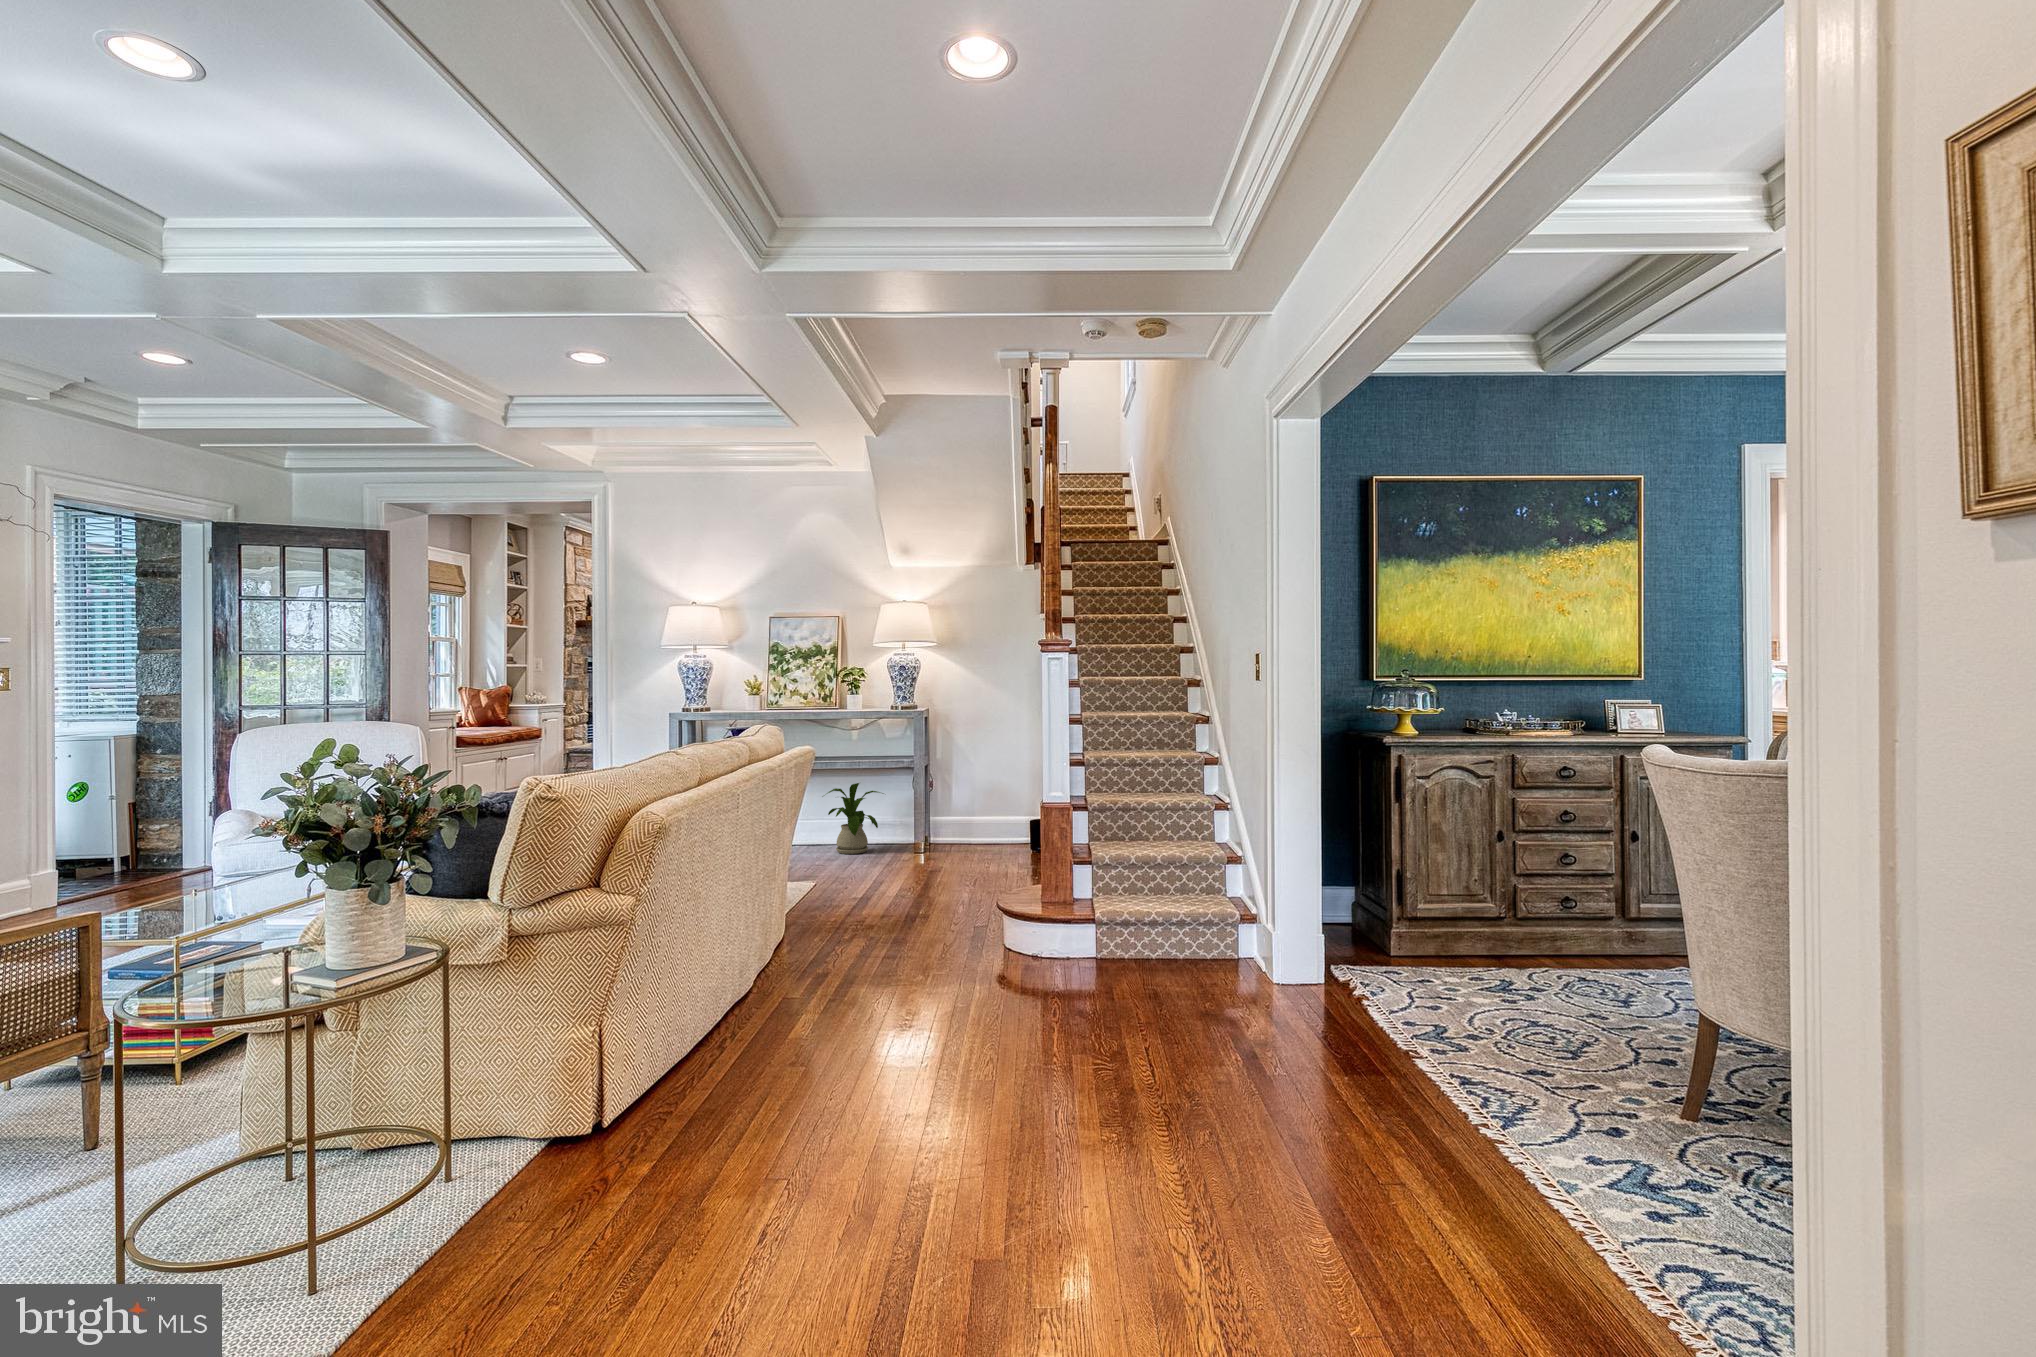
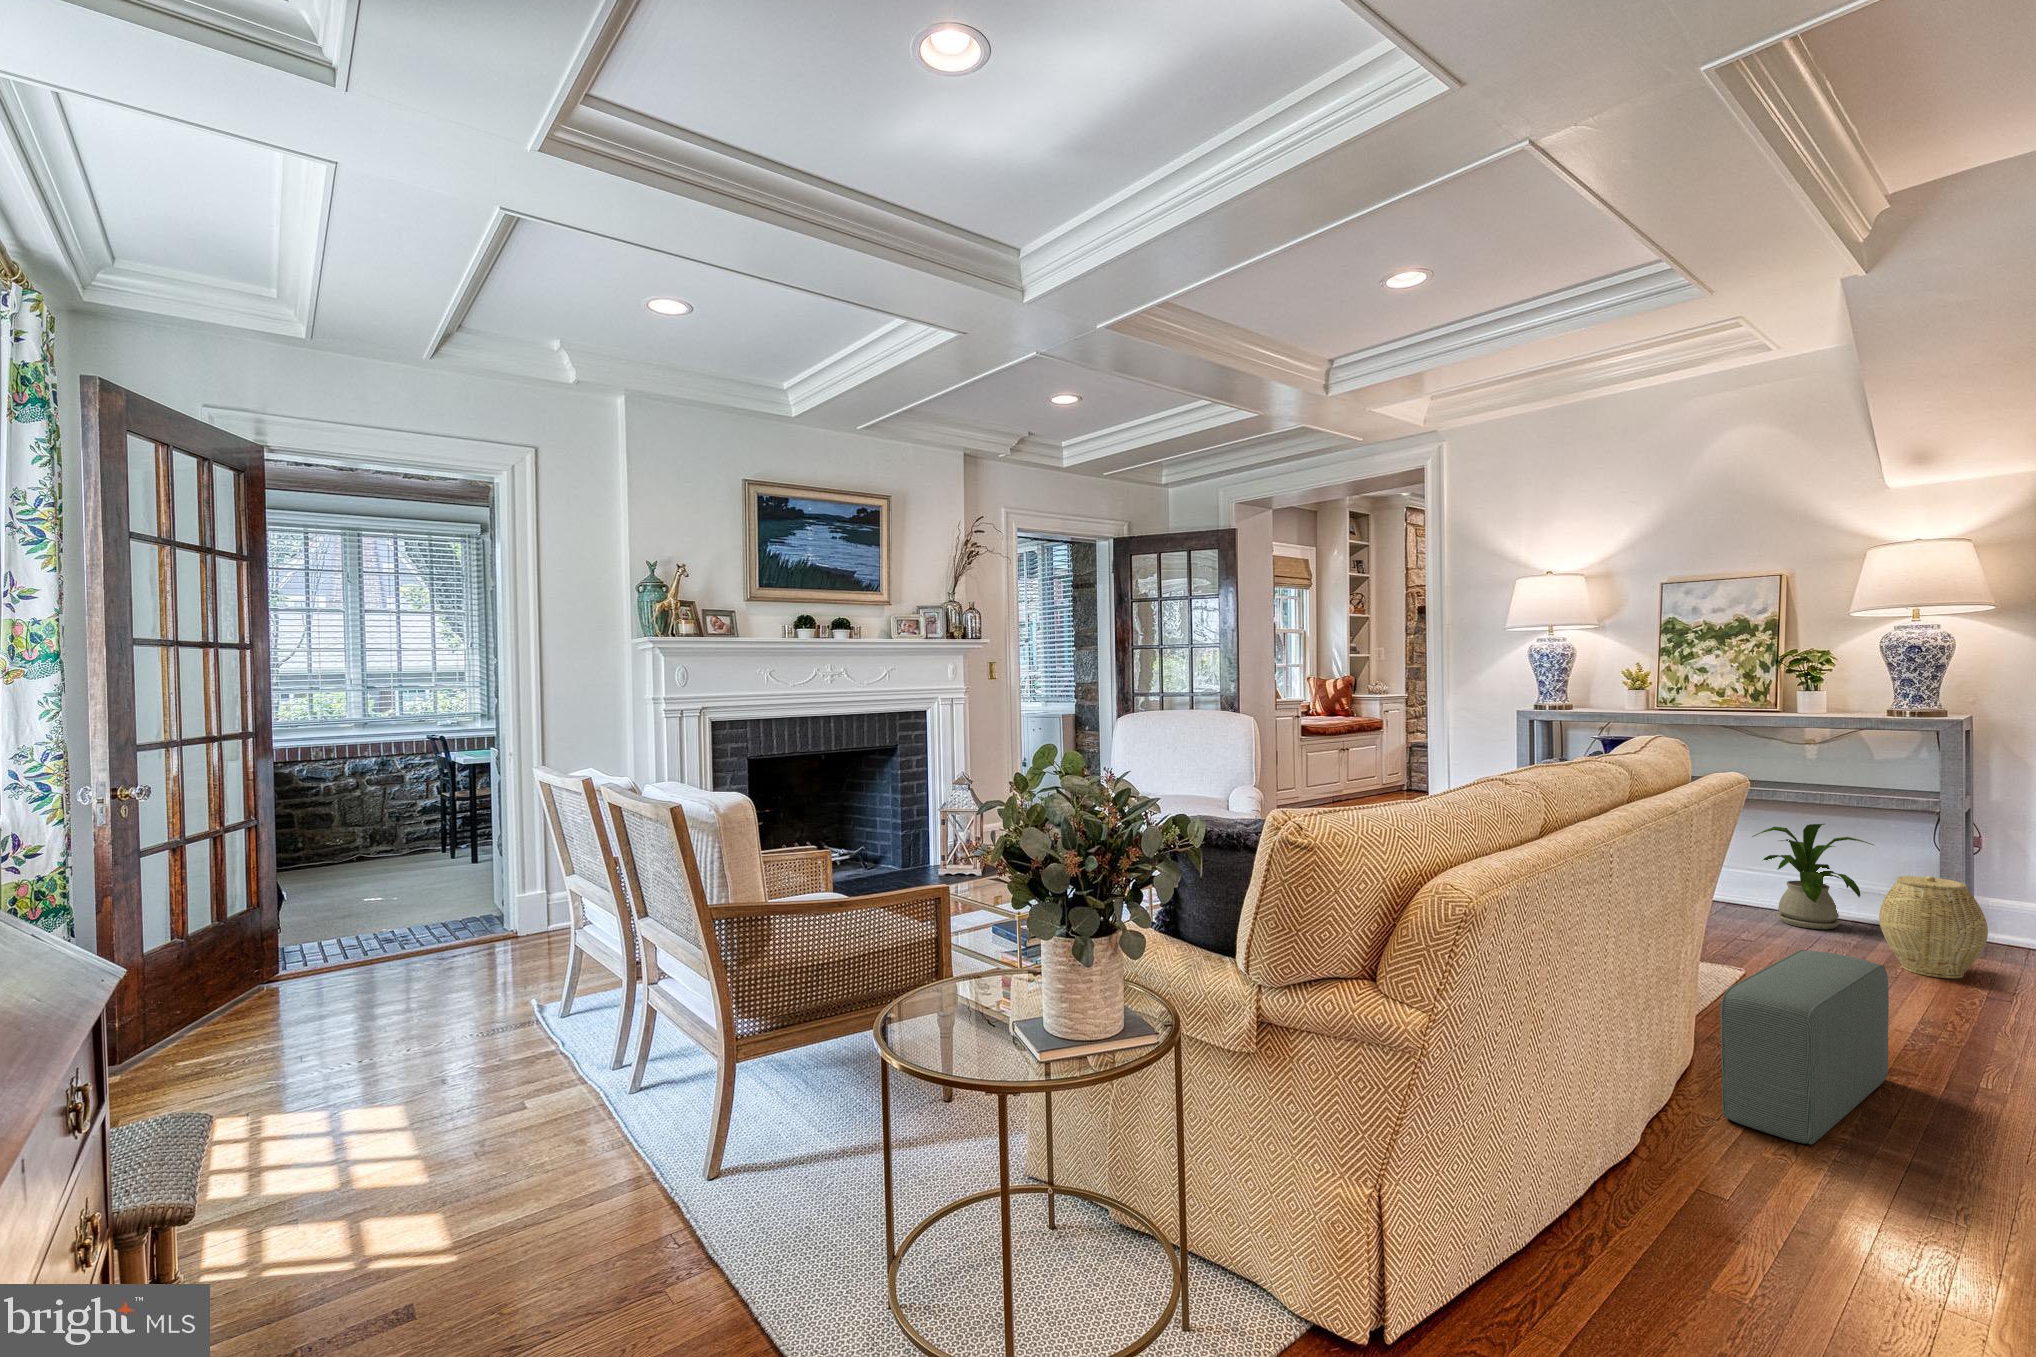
woven basket: none [885,808,933,869] -> present [1879,876,1988,978]
pouf: none [797,853,879,959] -> present [1721,950,1889,1144]

